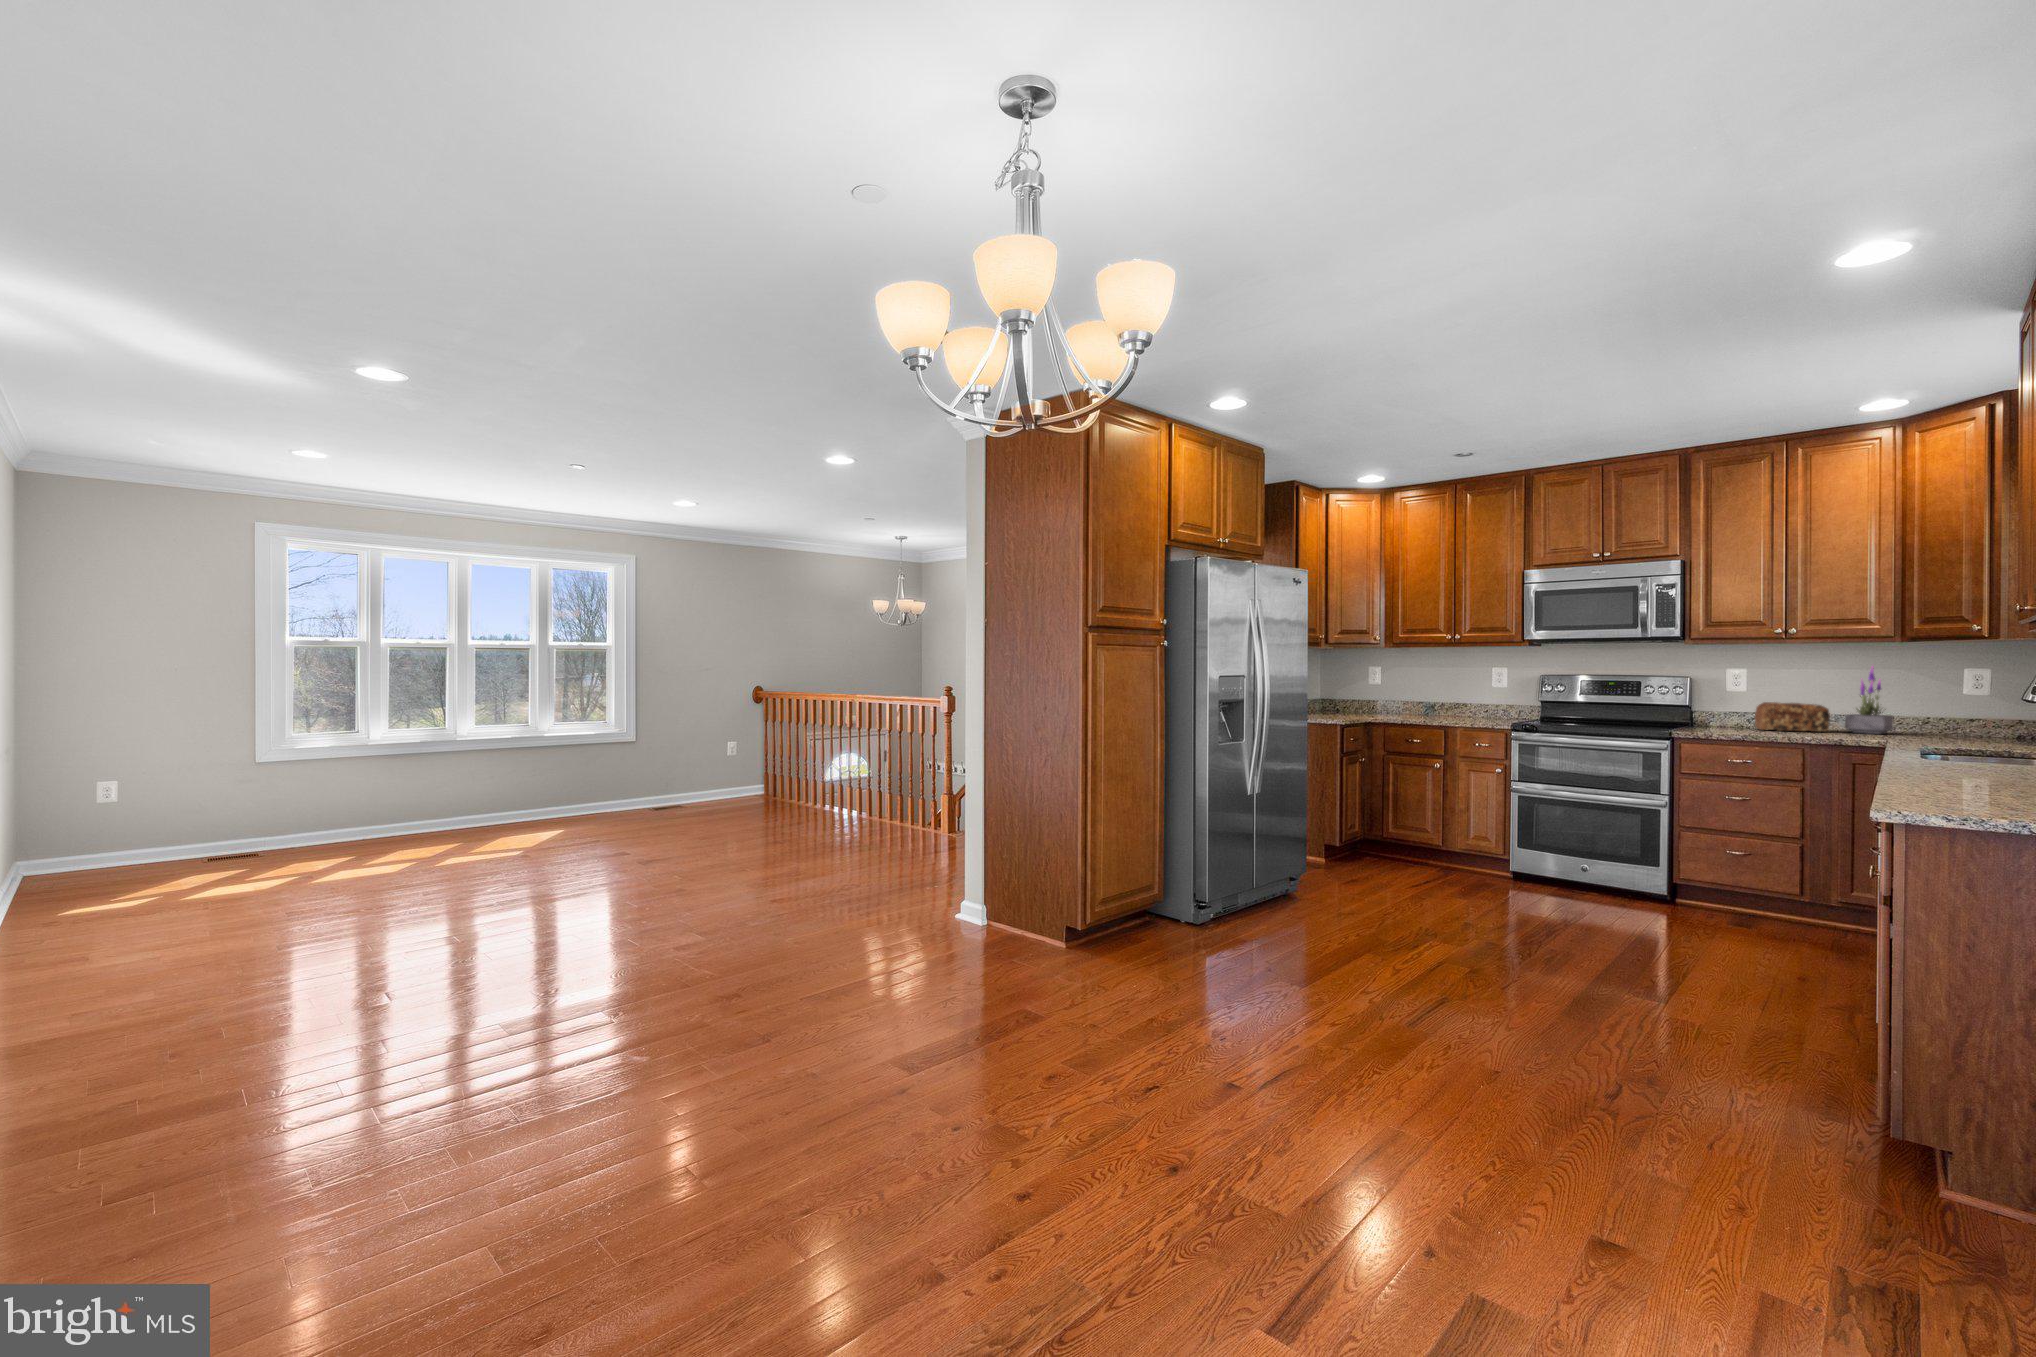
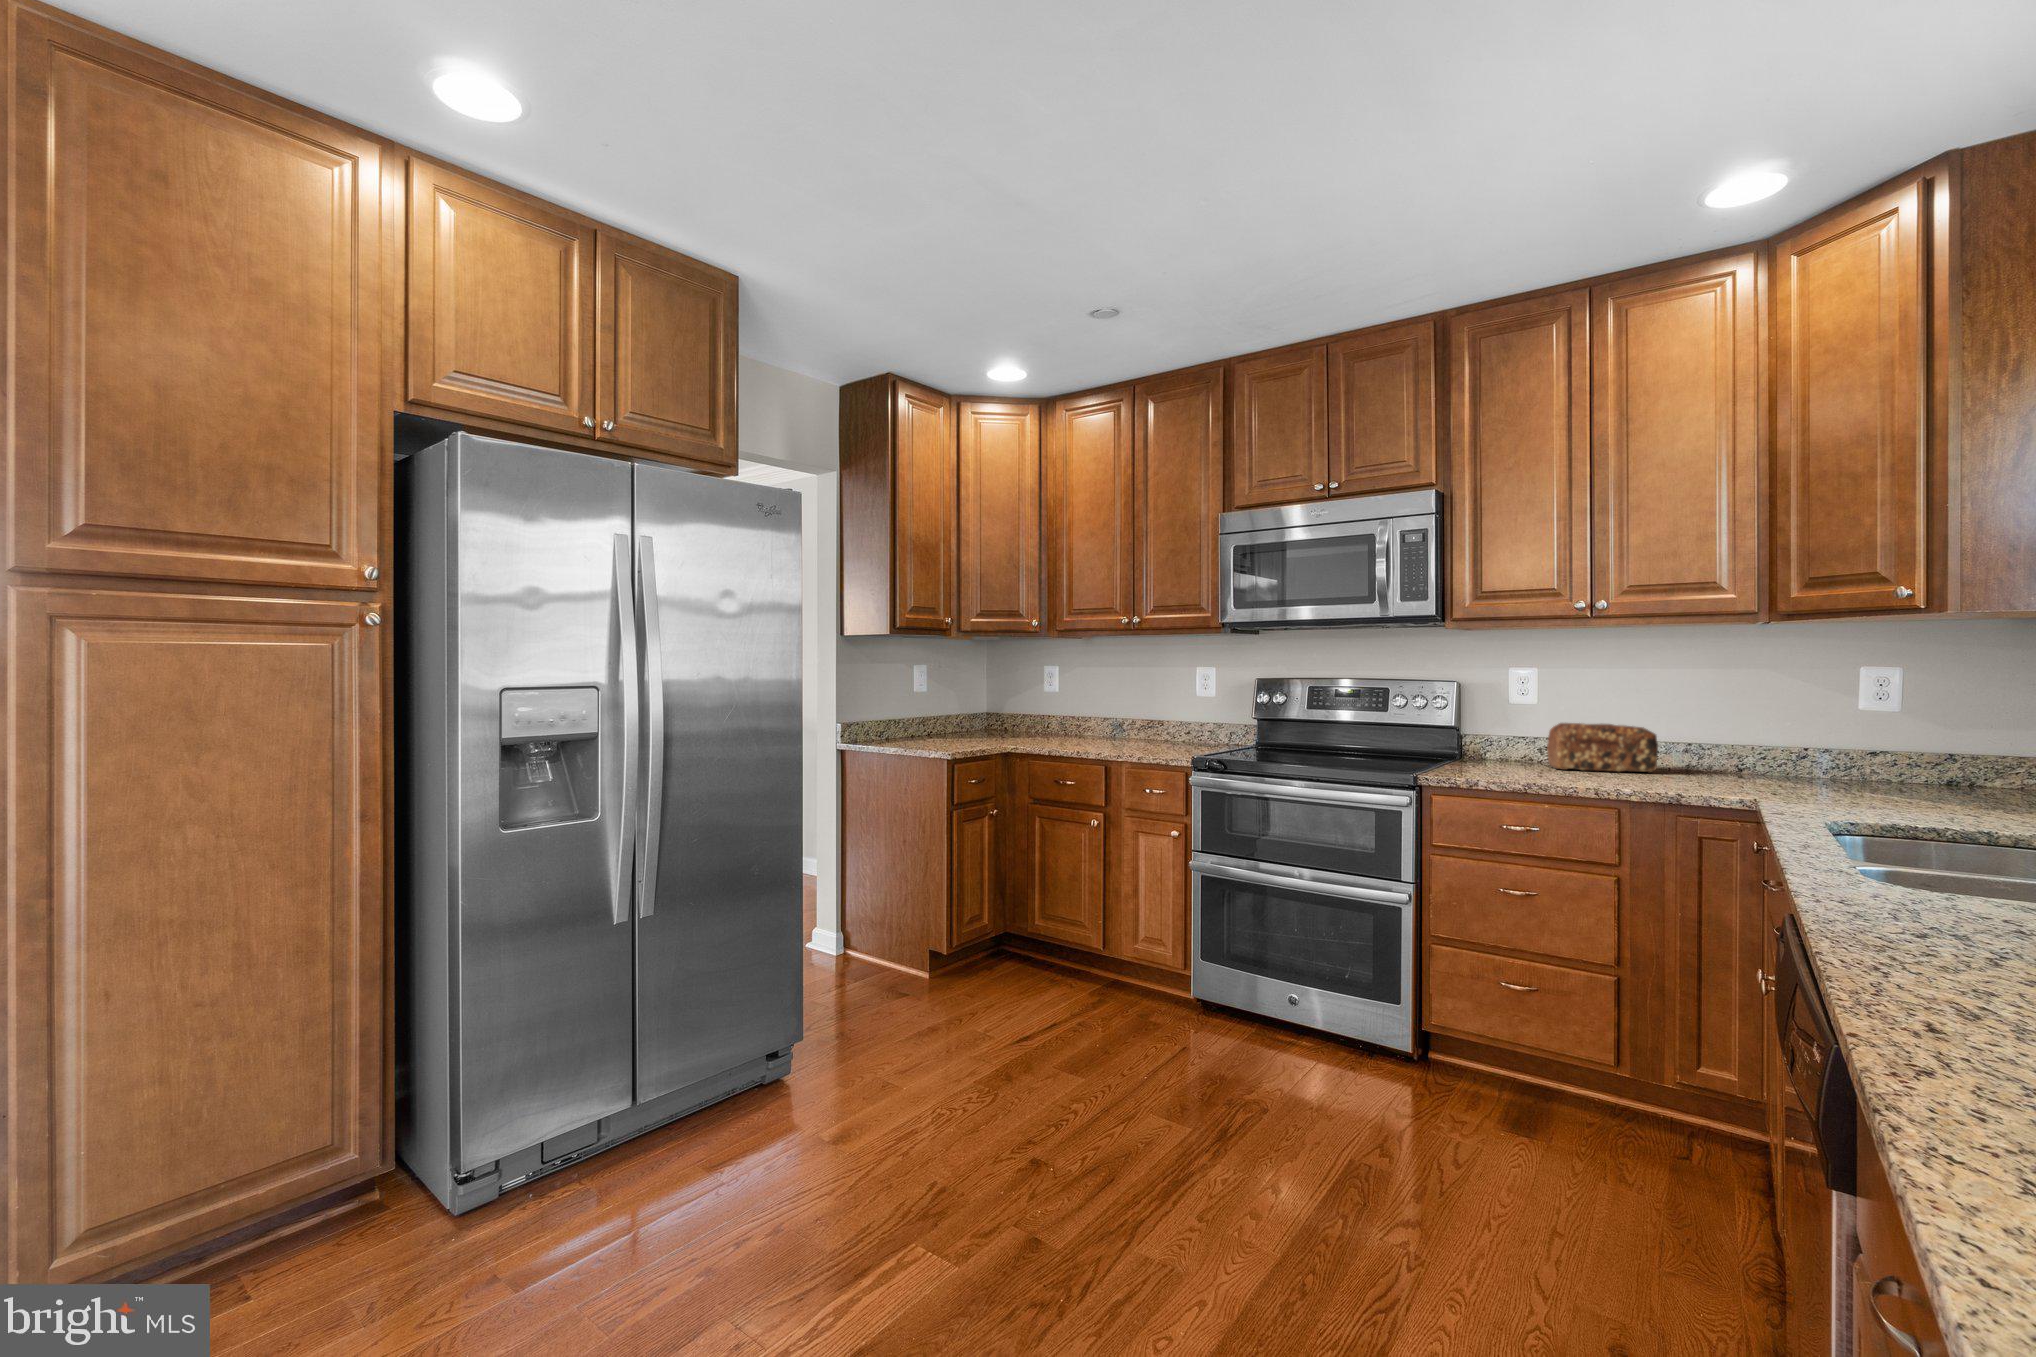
potted plant: present [1845,666,1893,734] -> none [1680,660,1752,776]

